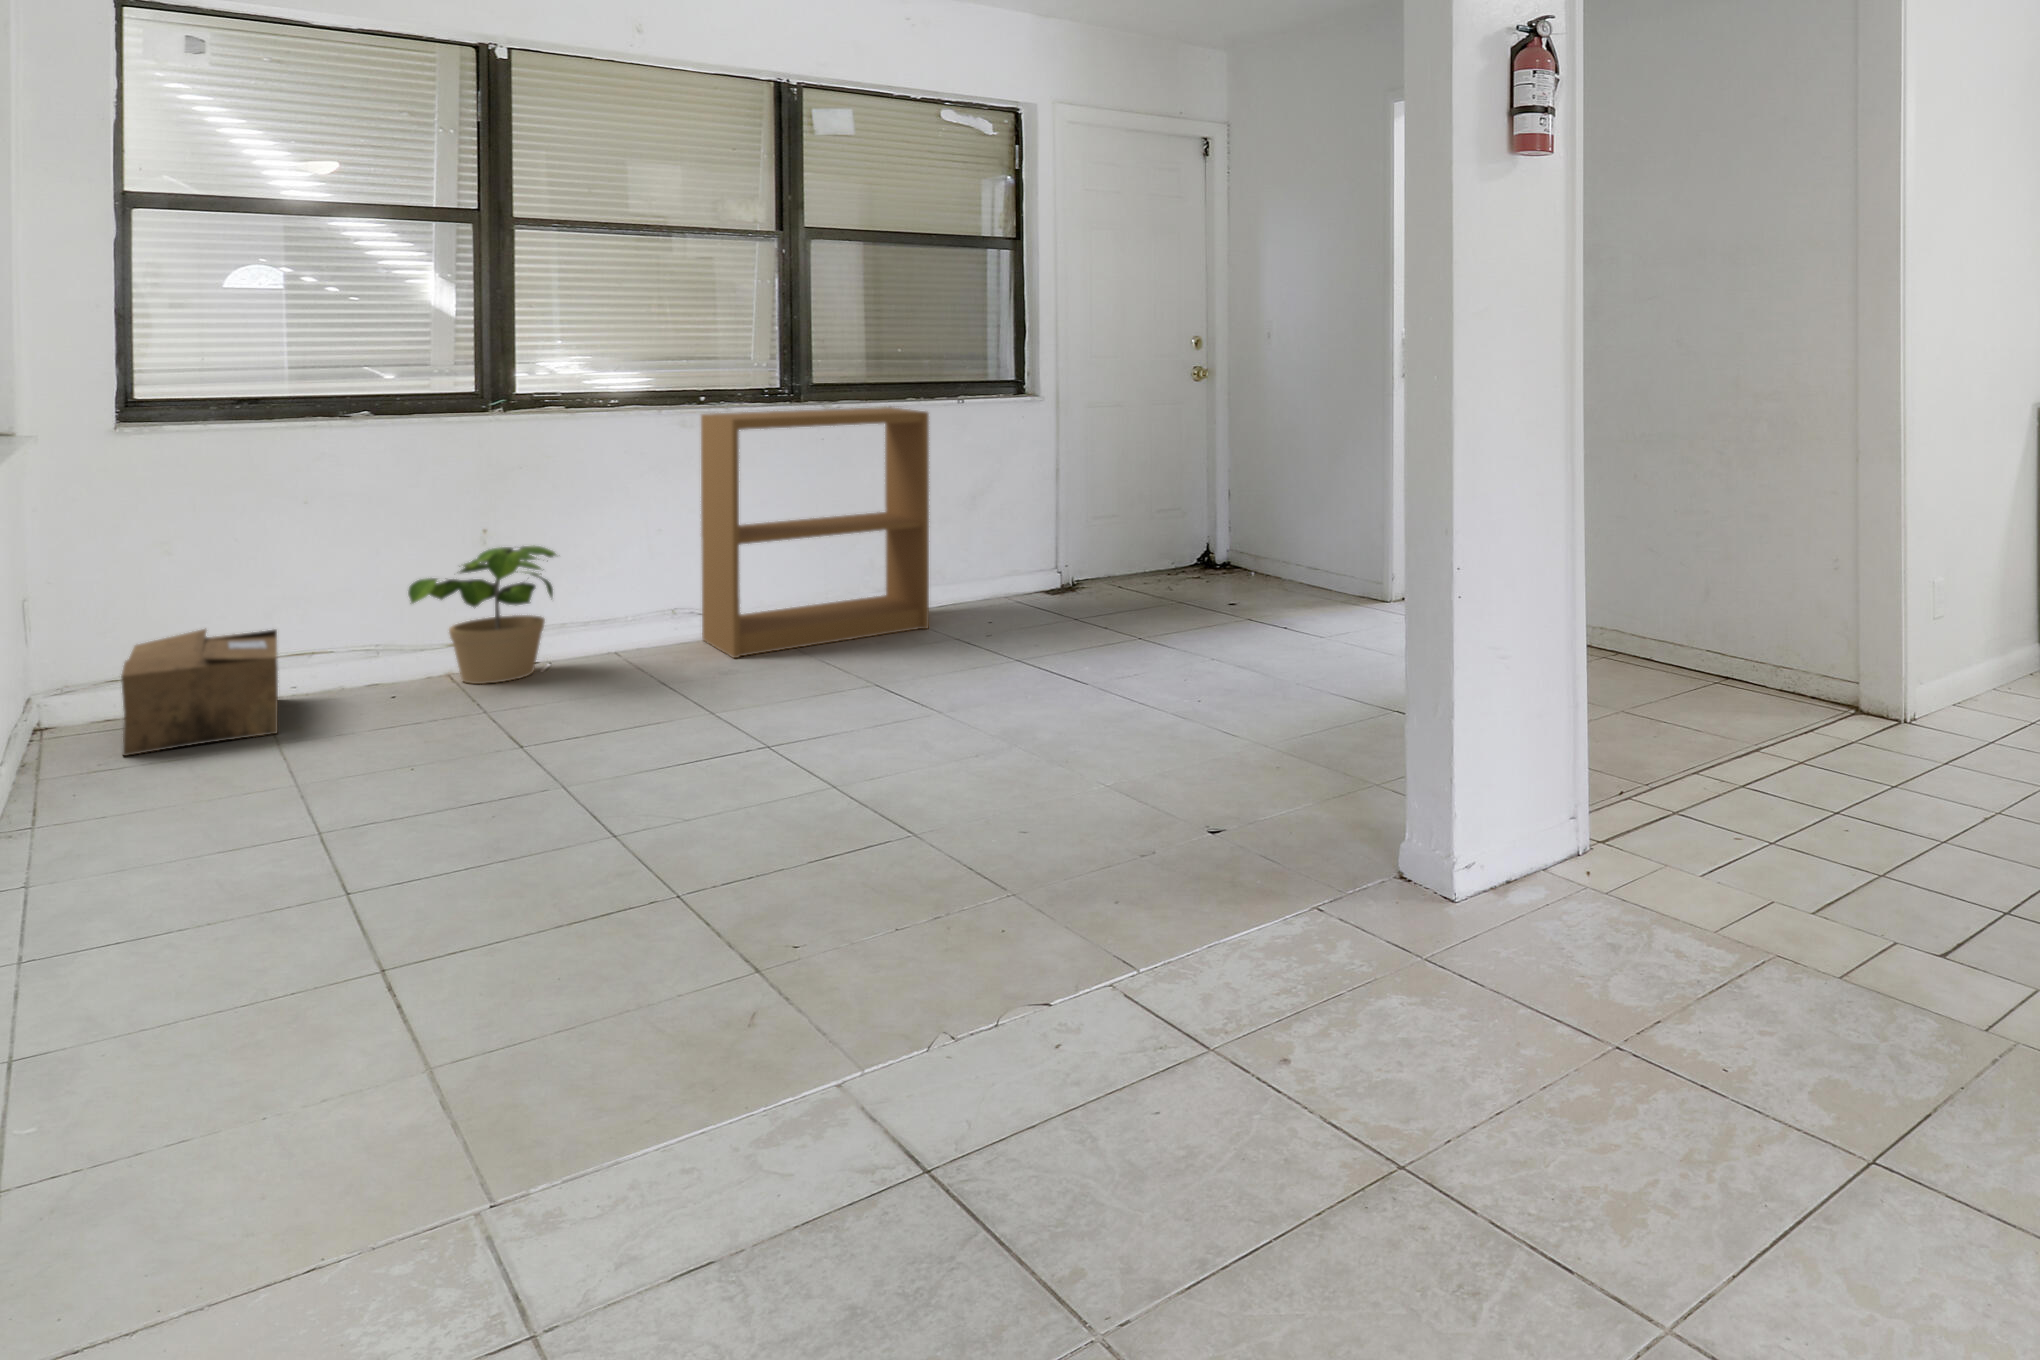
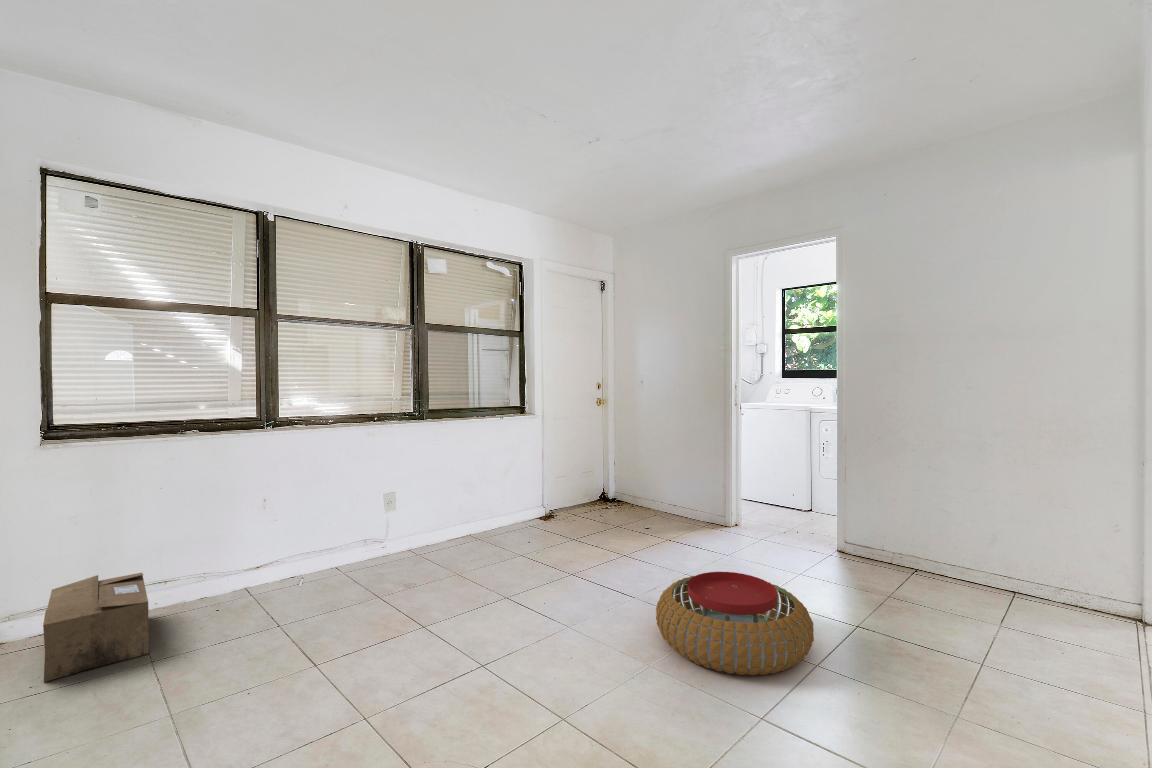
bookshelf: present [701,407,929,658] -> none [378,422,501,575]
potted plant: present [408,546,556,684] -> none [223,514,318,600]
pouf: none [1035,636,1267,759] -> present [656,572,814,676]

